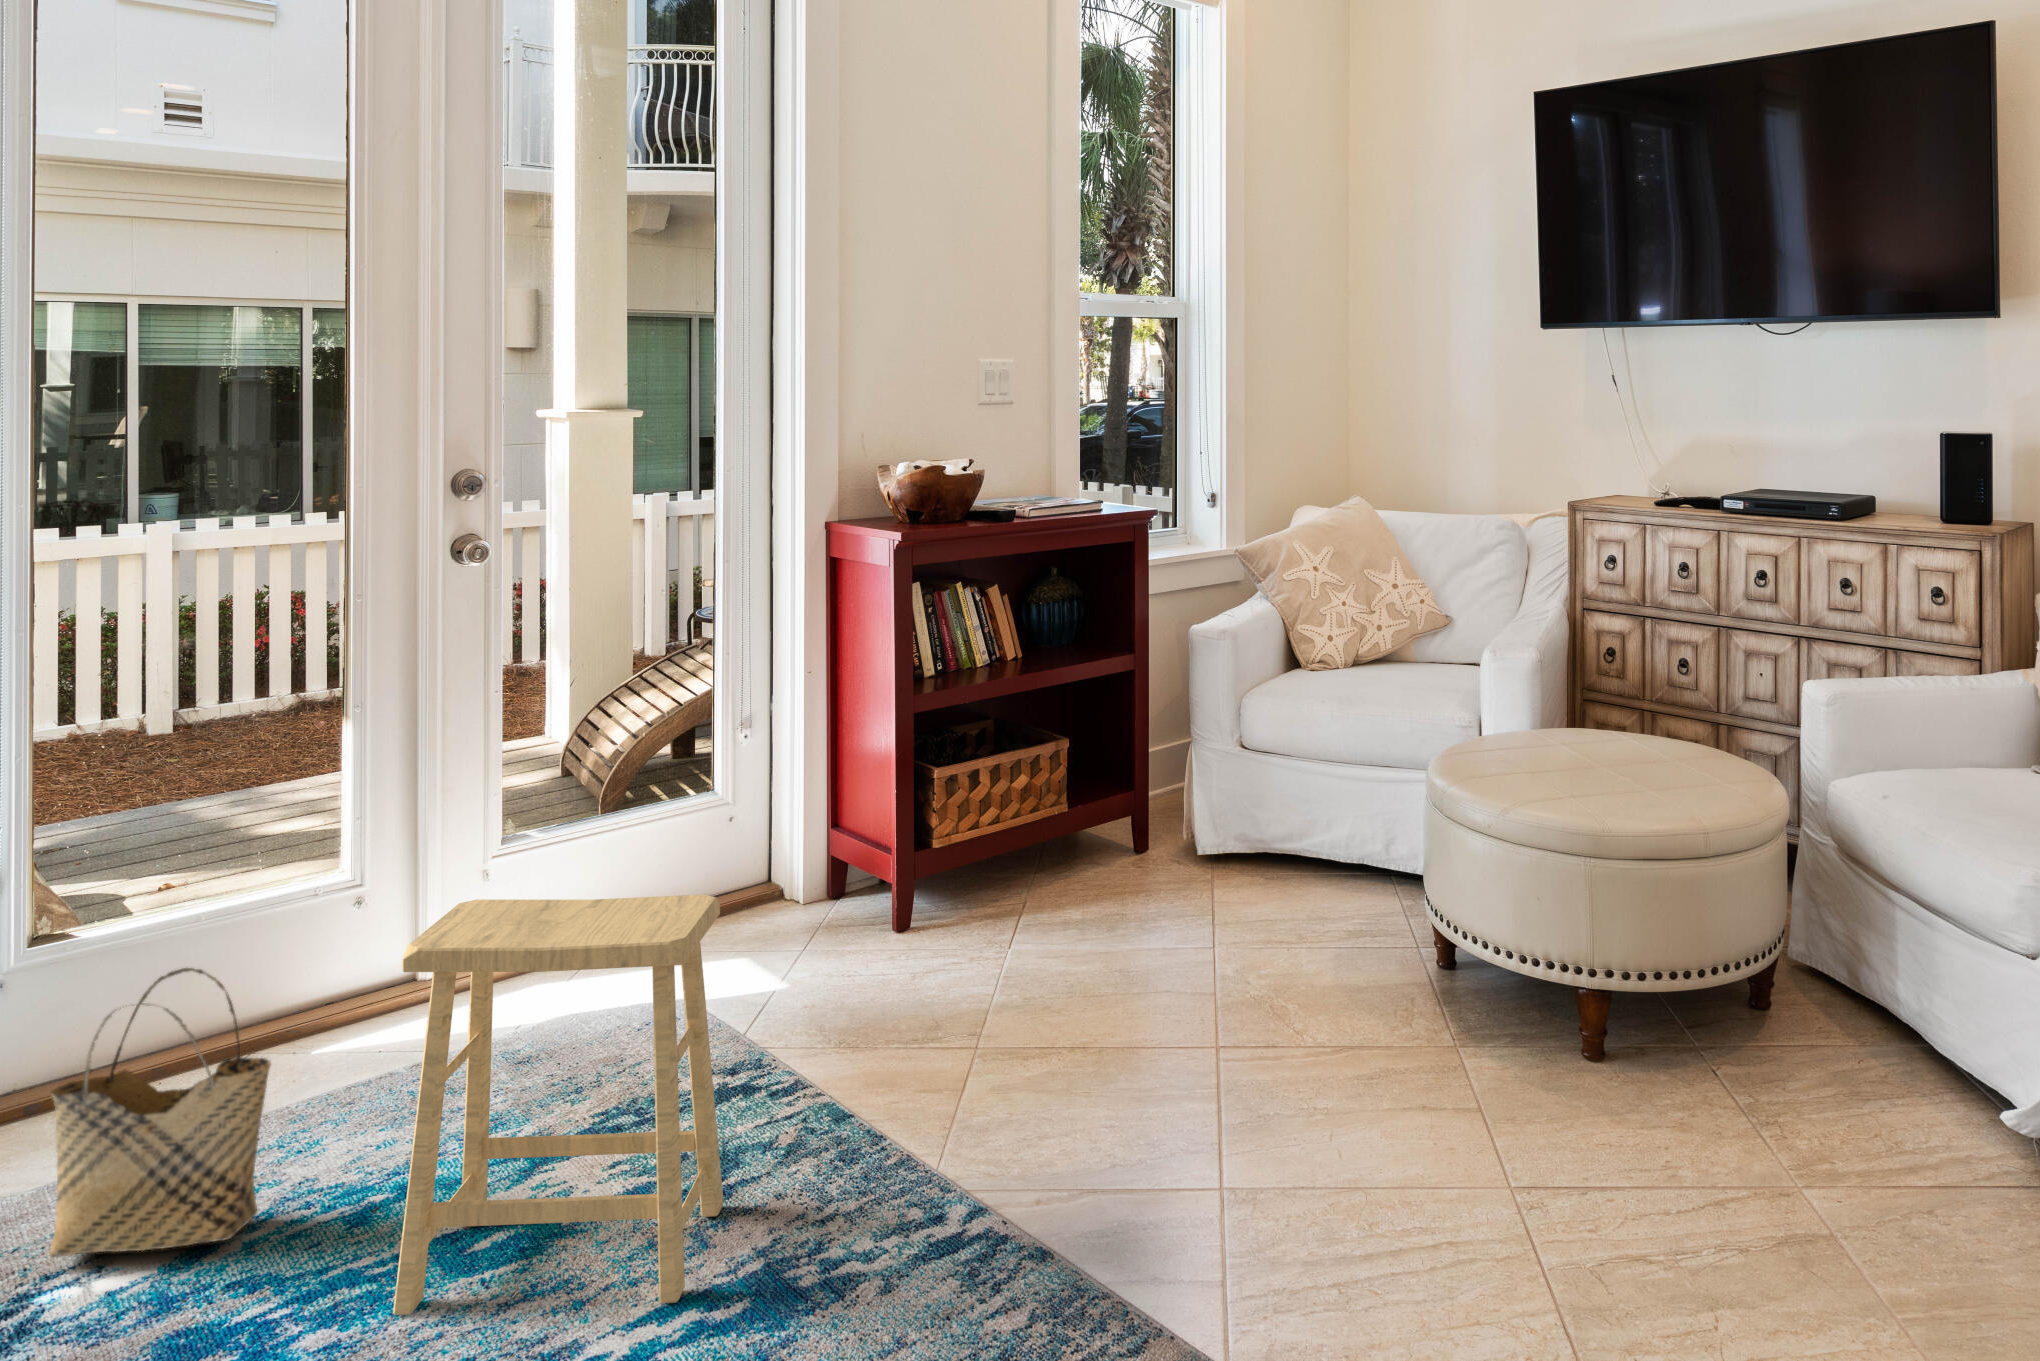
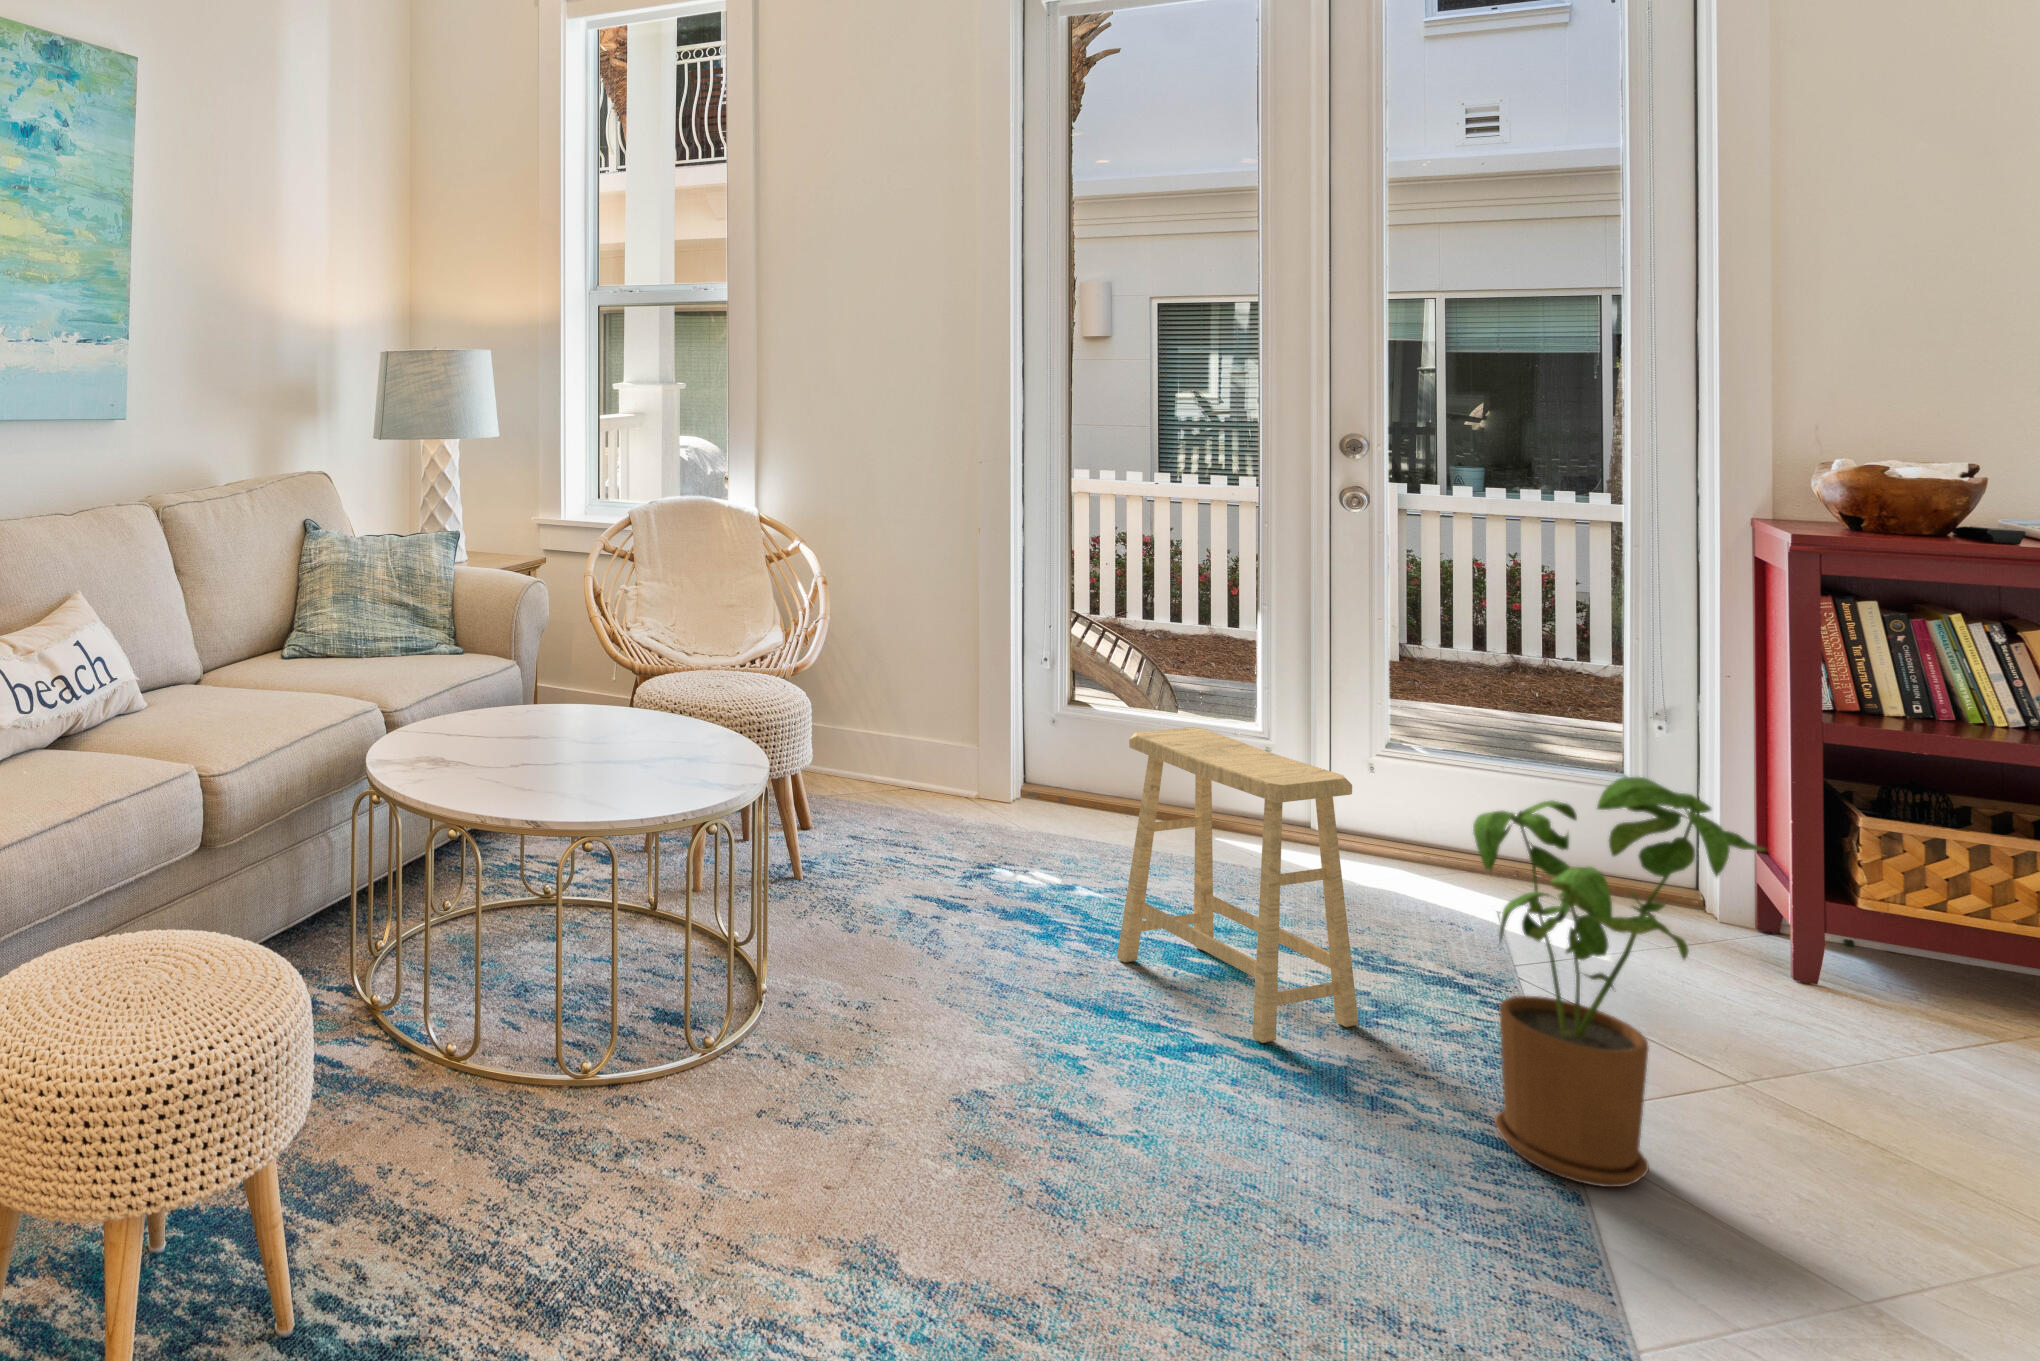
house plant: none [889,786,1121,1246] -> present [1473,777,1763,1187]
woven basket: present [49,968,271,1258] -> none [1009,726,1116,888]

